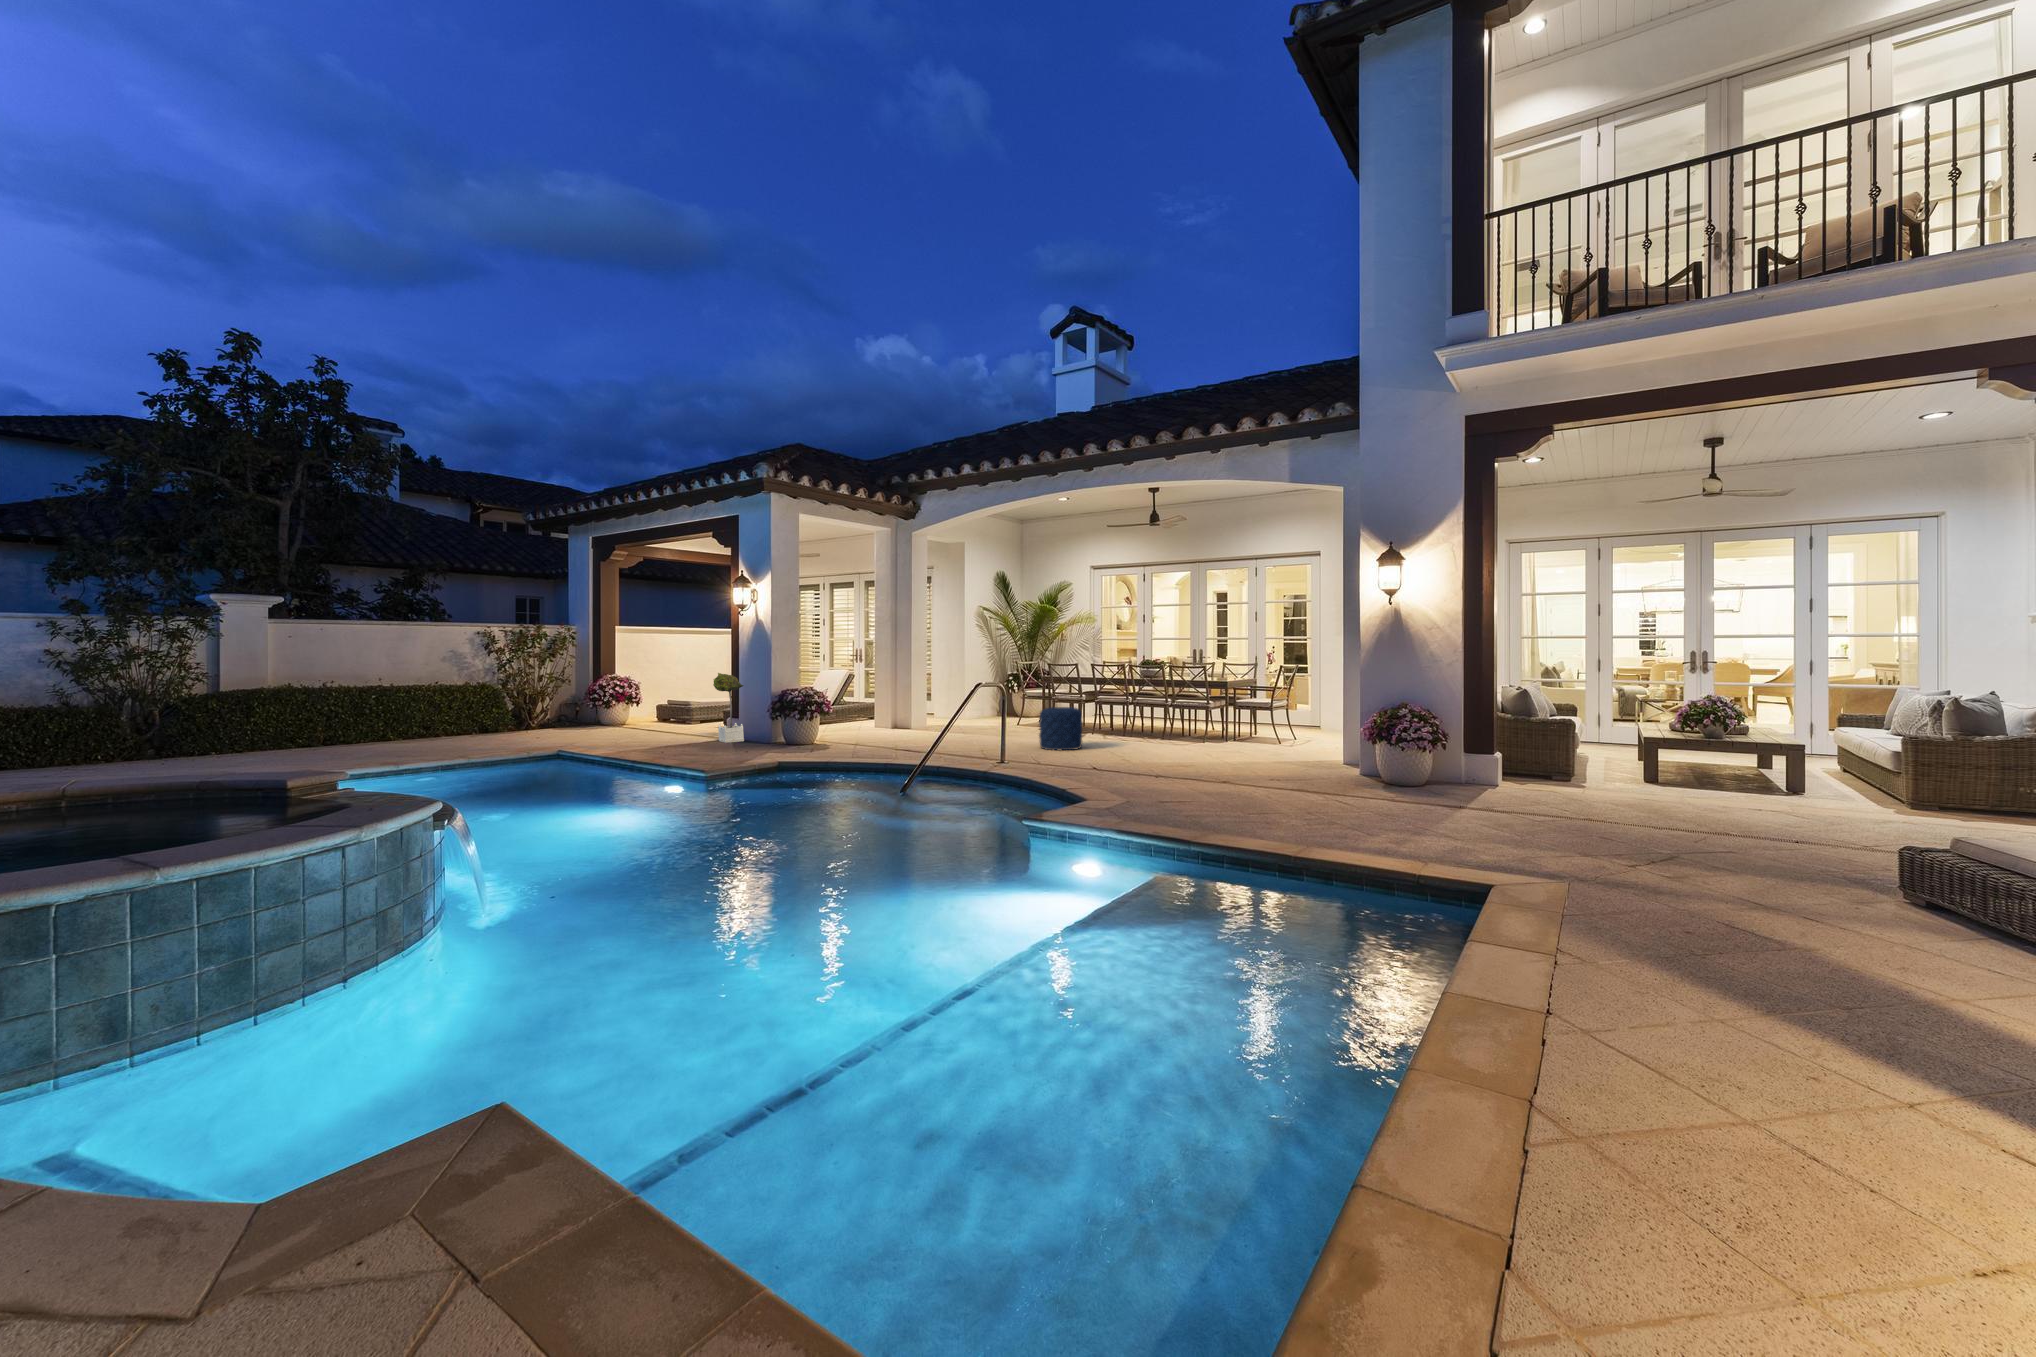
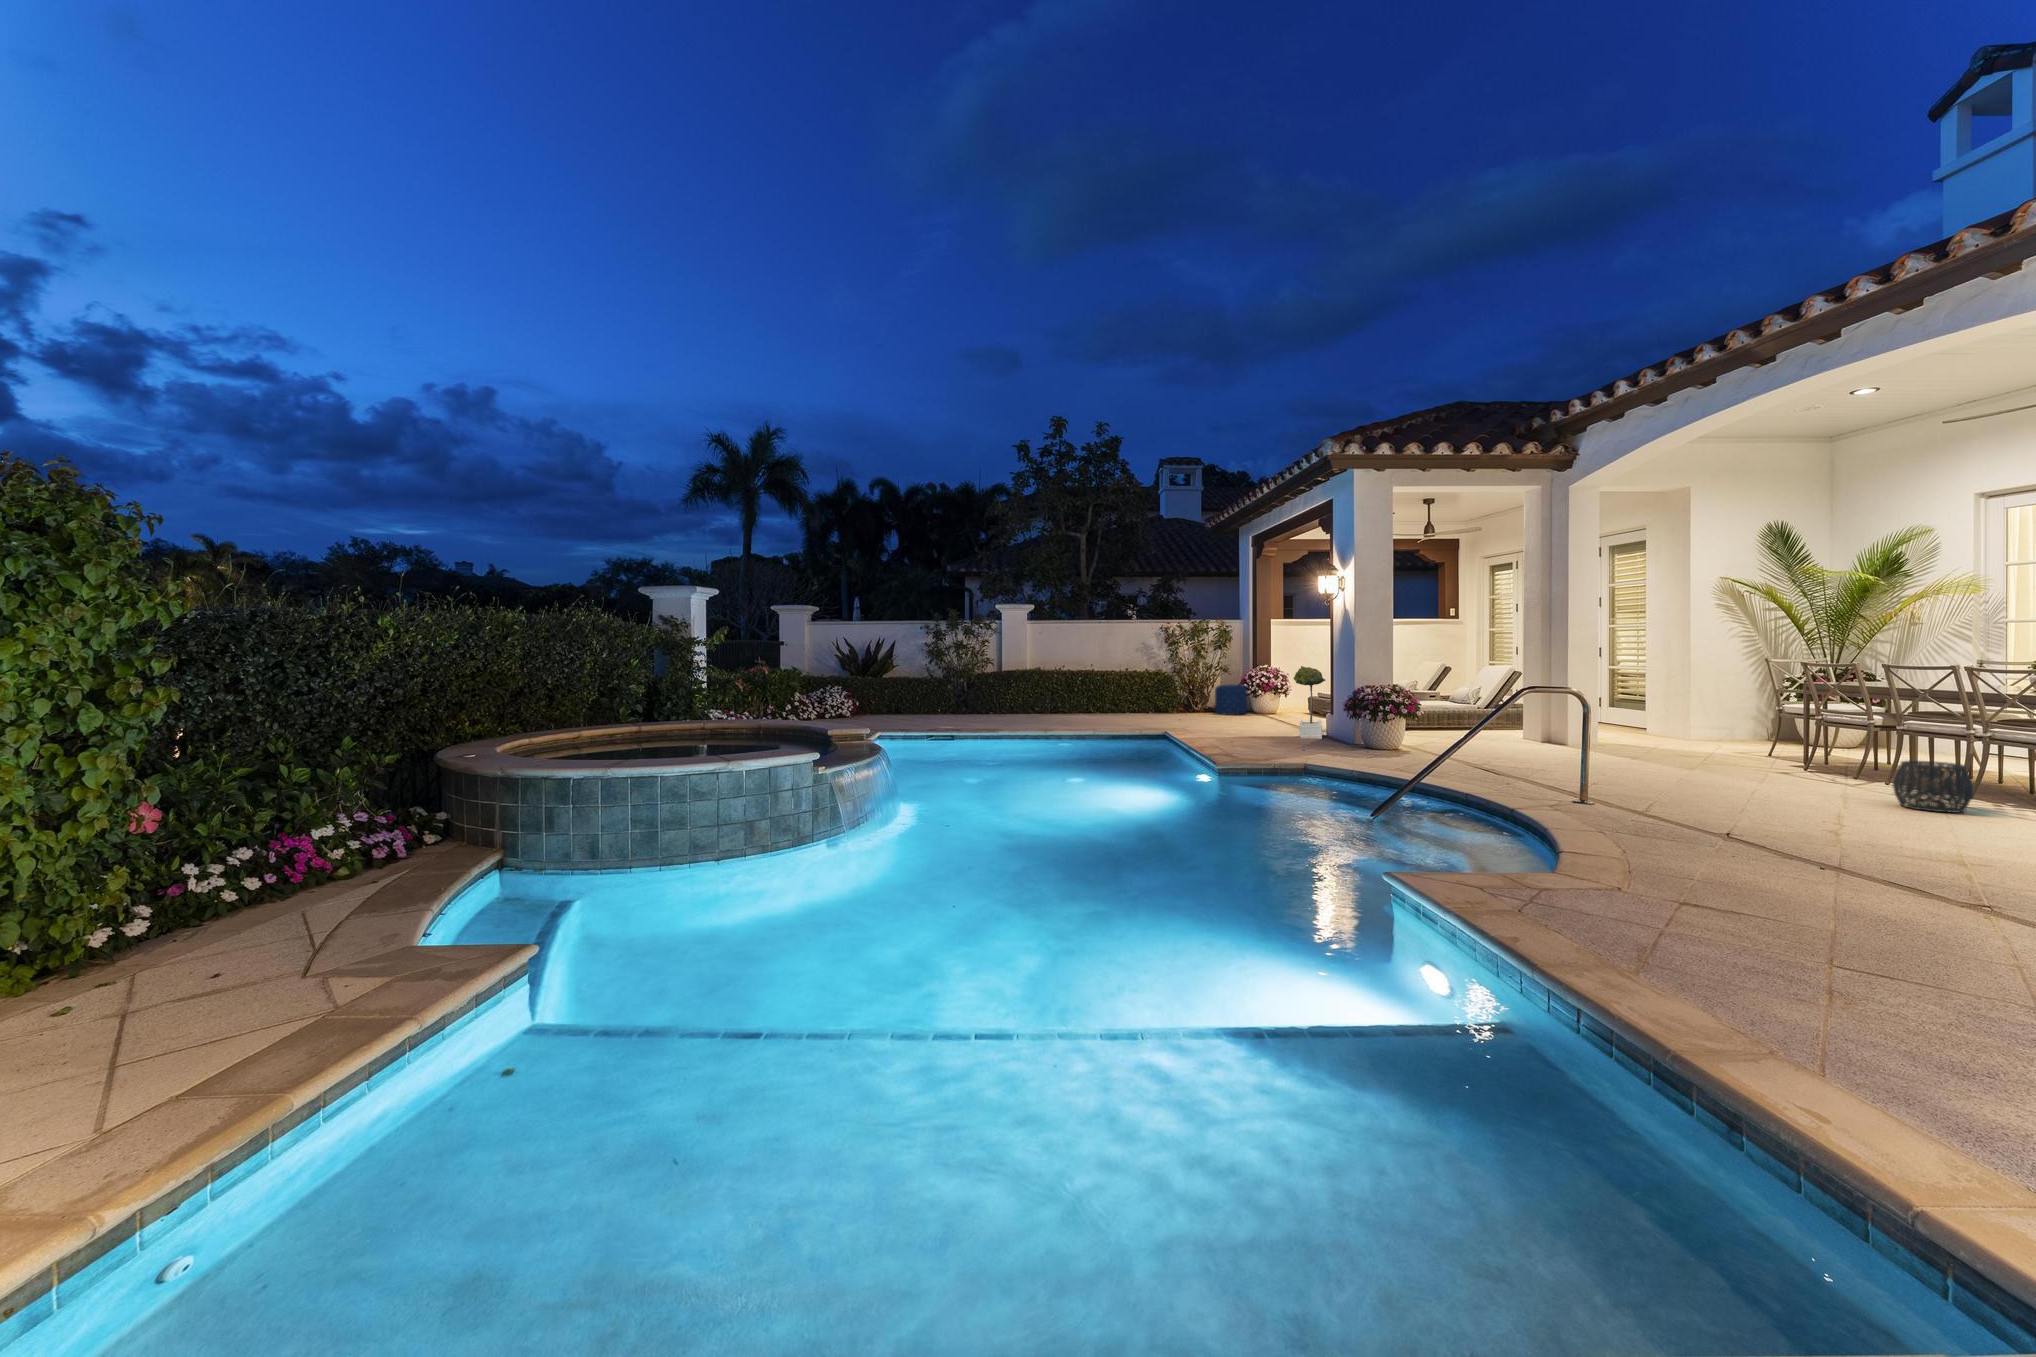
pouf: present [1039,707,1083,750] -> present [1215,684,1247,715]
woven basket: none [1118,718,1148,744] -> present [1893,761,1973,813]

